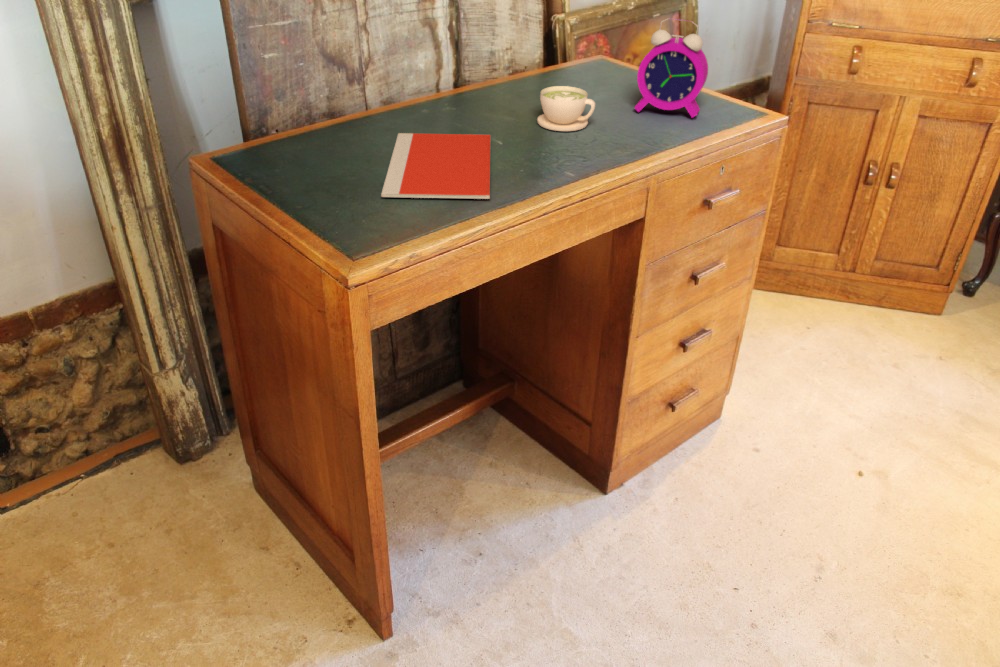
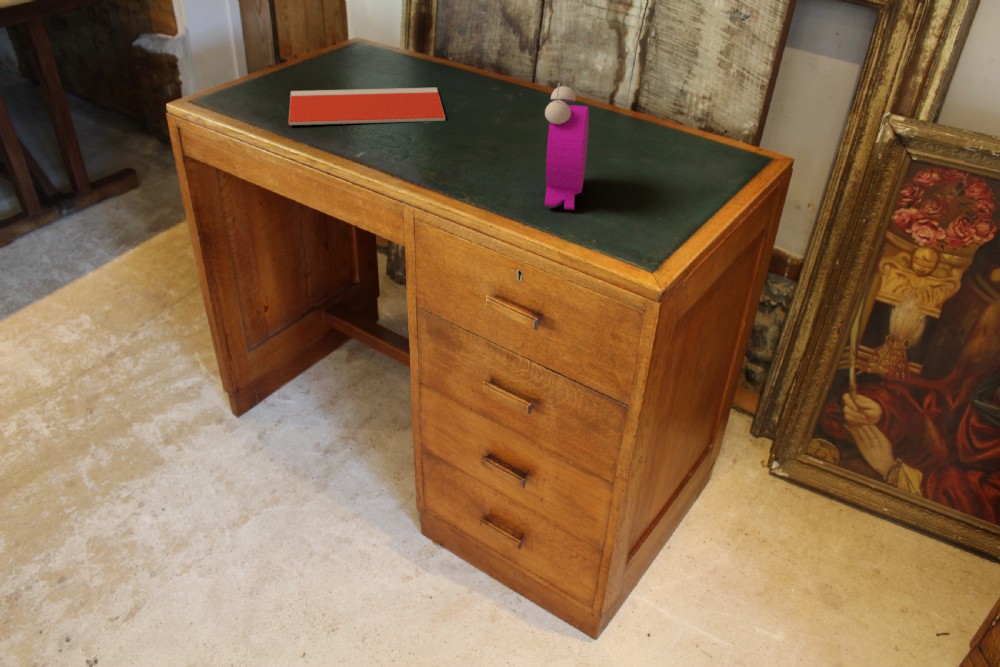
coffee cup: present [538,86,595,131] -> none [469,103,527,156]

